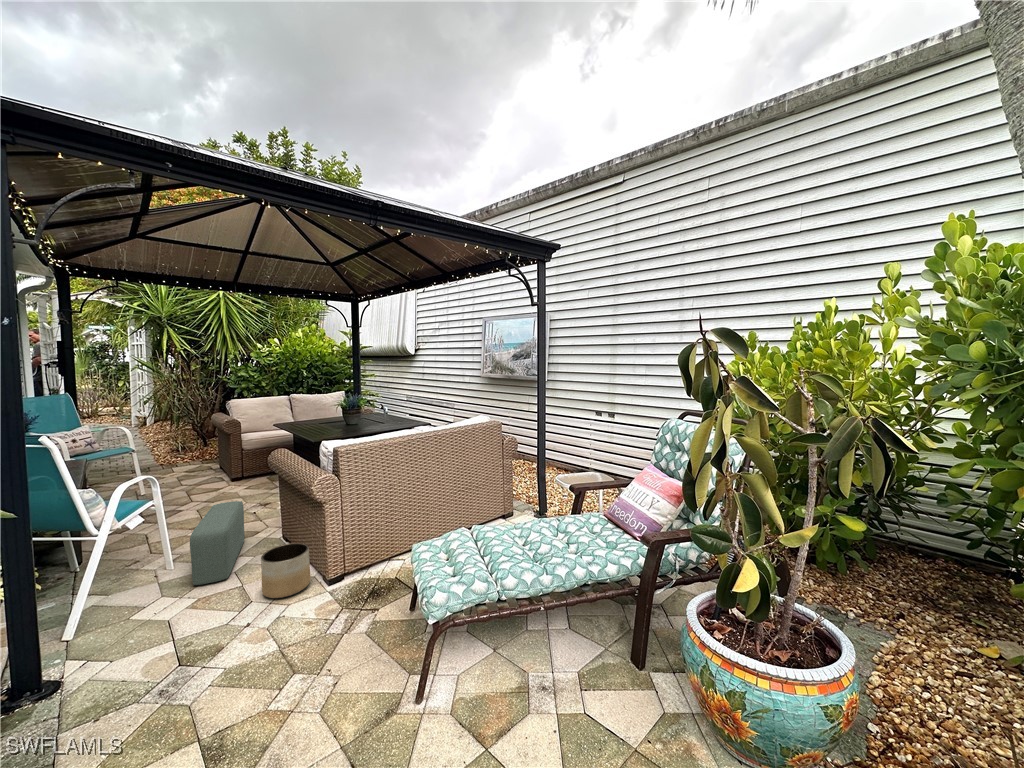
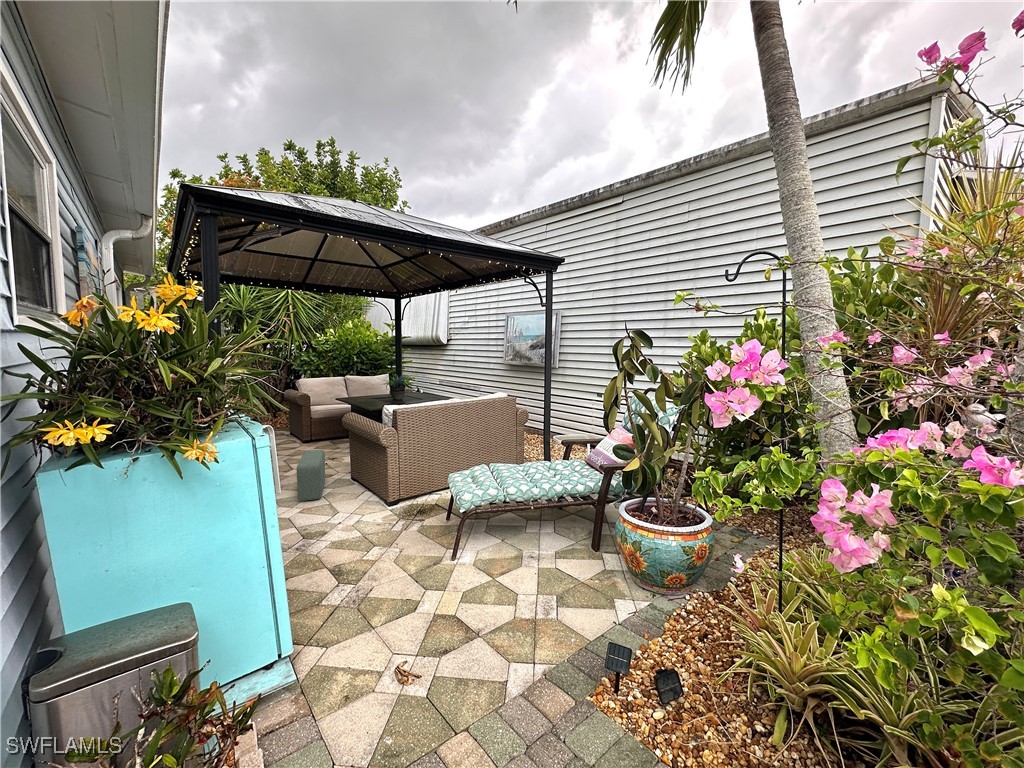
planter: present [261,543,310,598] -> none [345,476,377,510]

